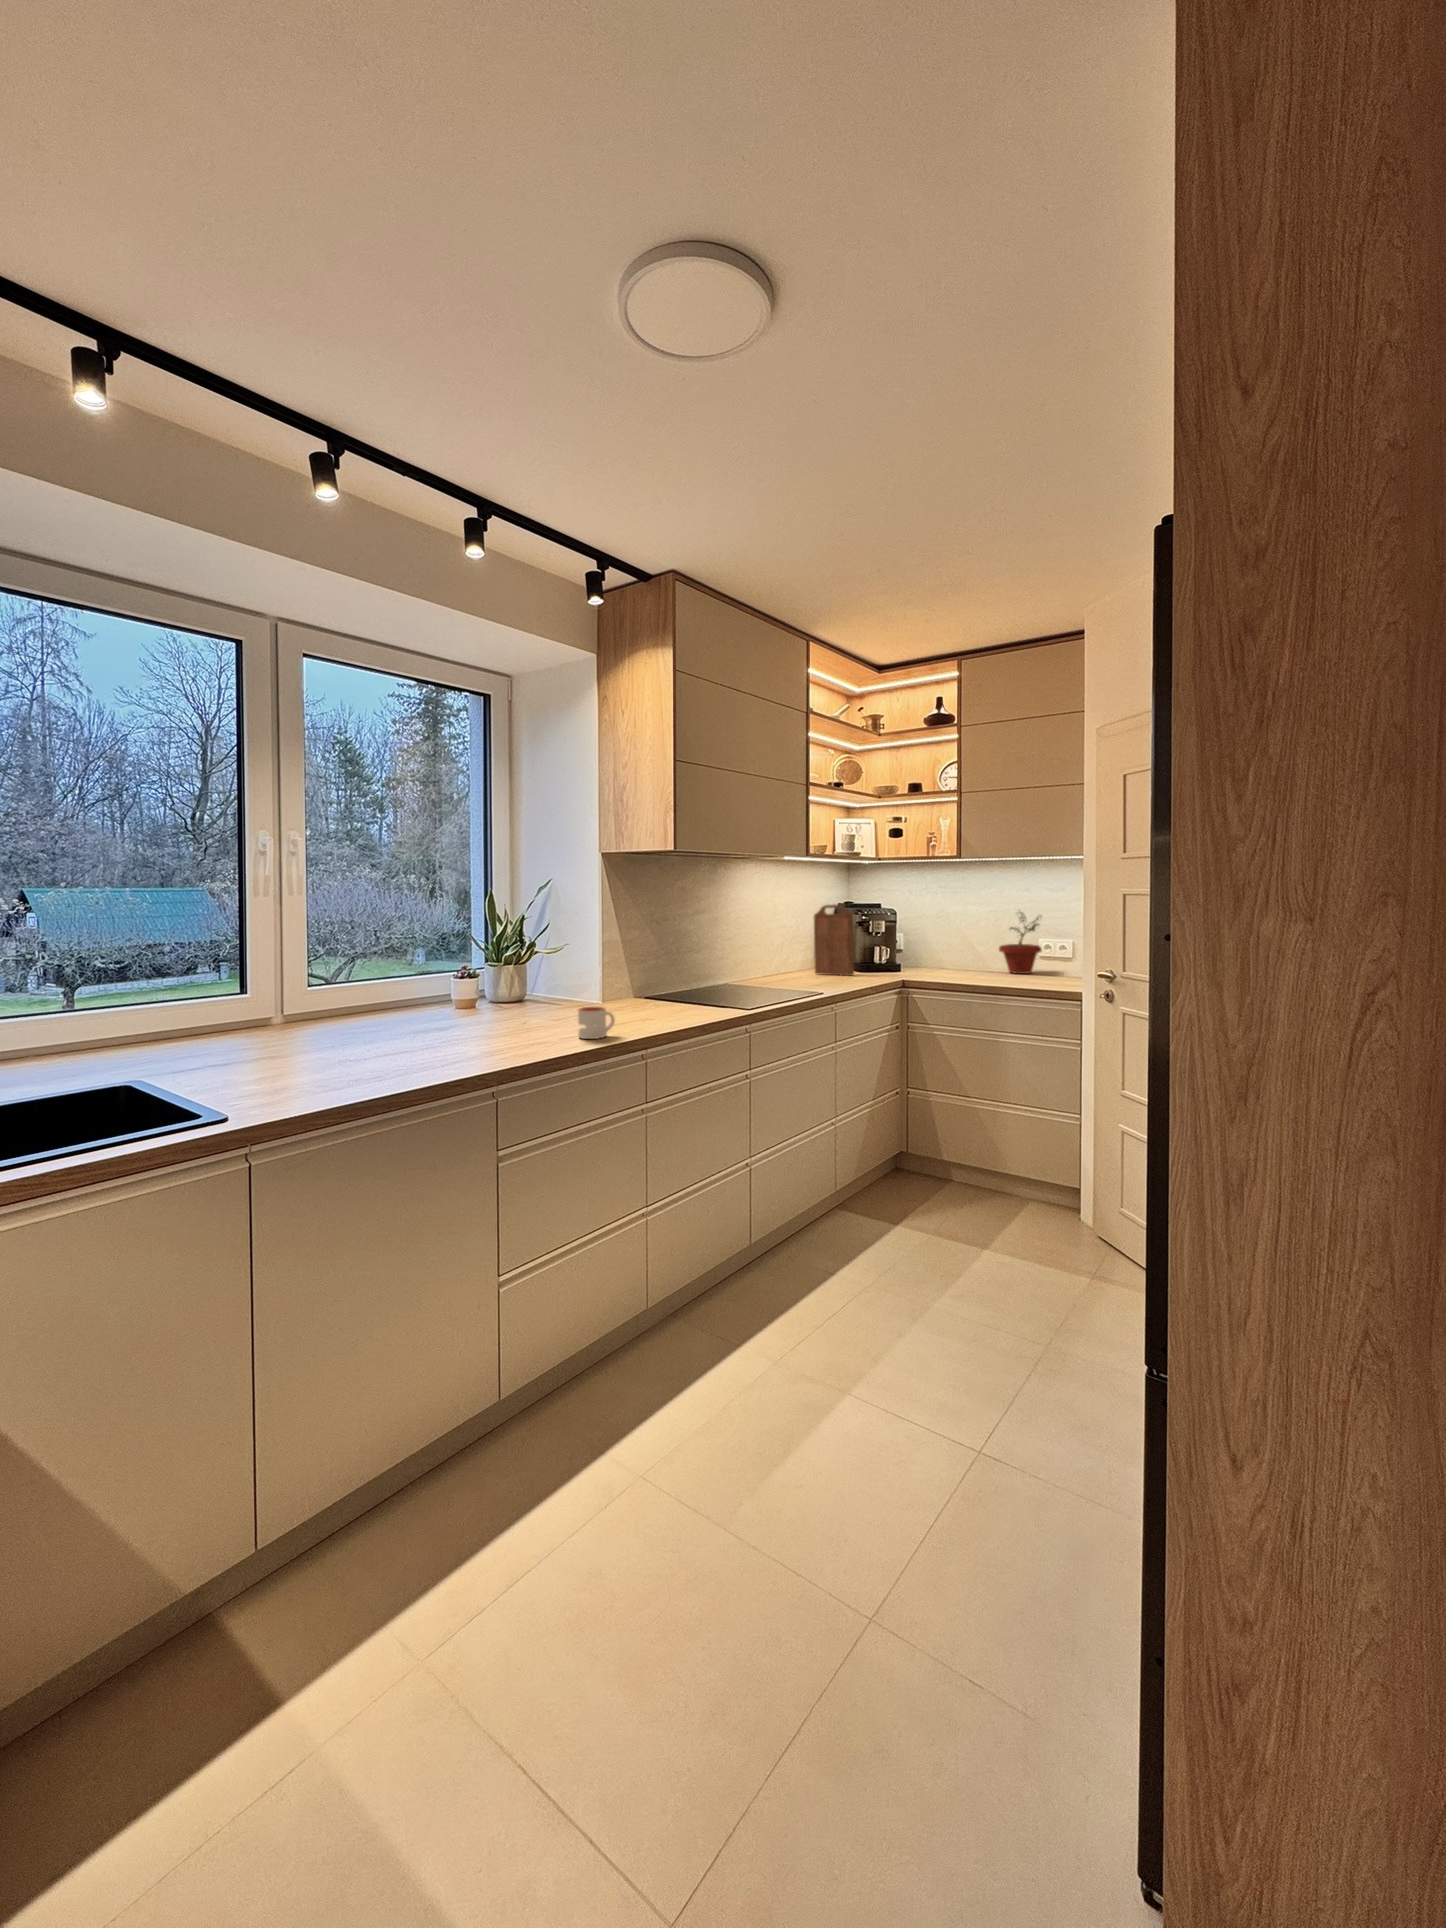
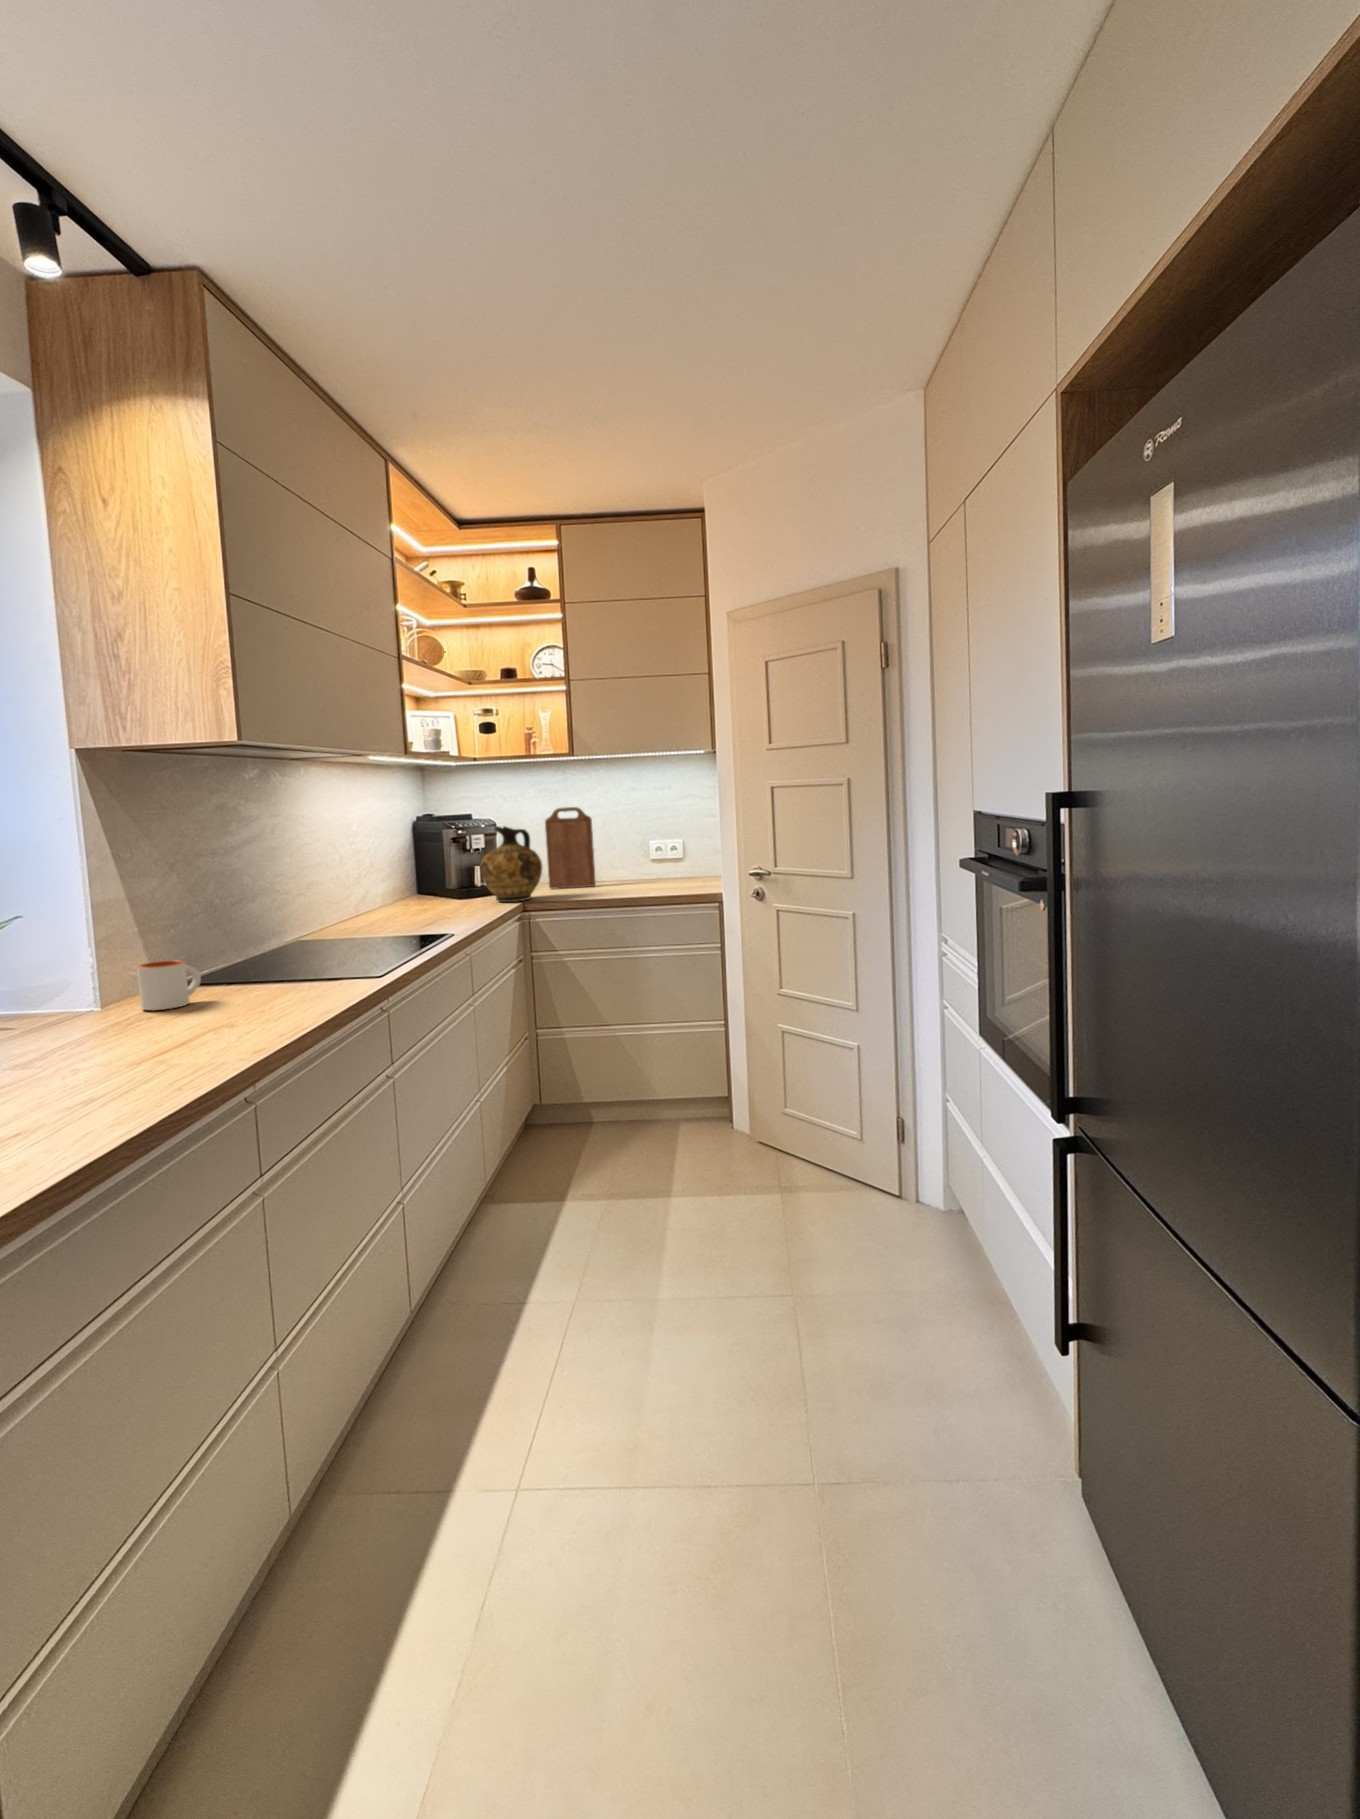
cutting board: present [814,905,854,976] -> present [545,807,596,889]
potted plant: present [999,912,1042,974] -> none [615,816,659,887]
ceramic jug: none [873,915,926,978] -> present [480,826,542,902]

